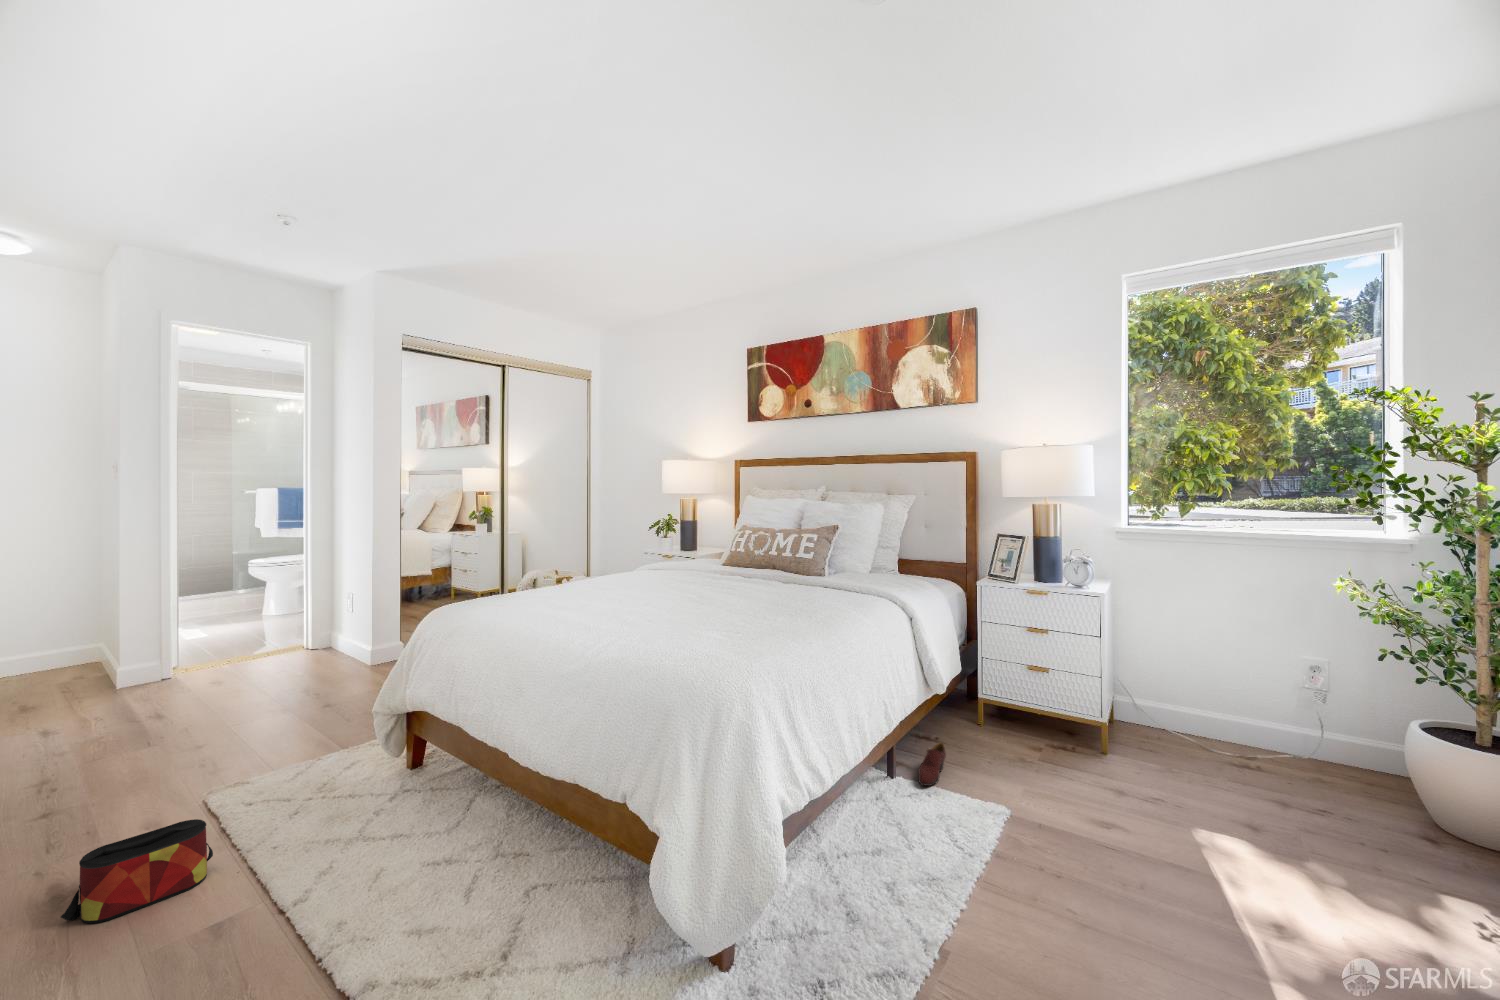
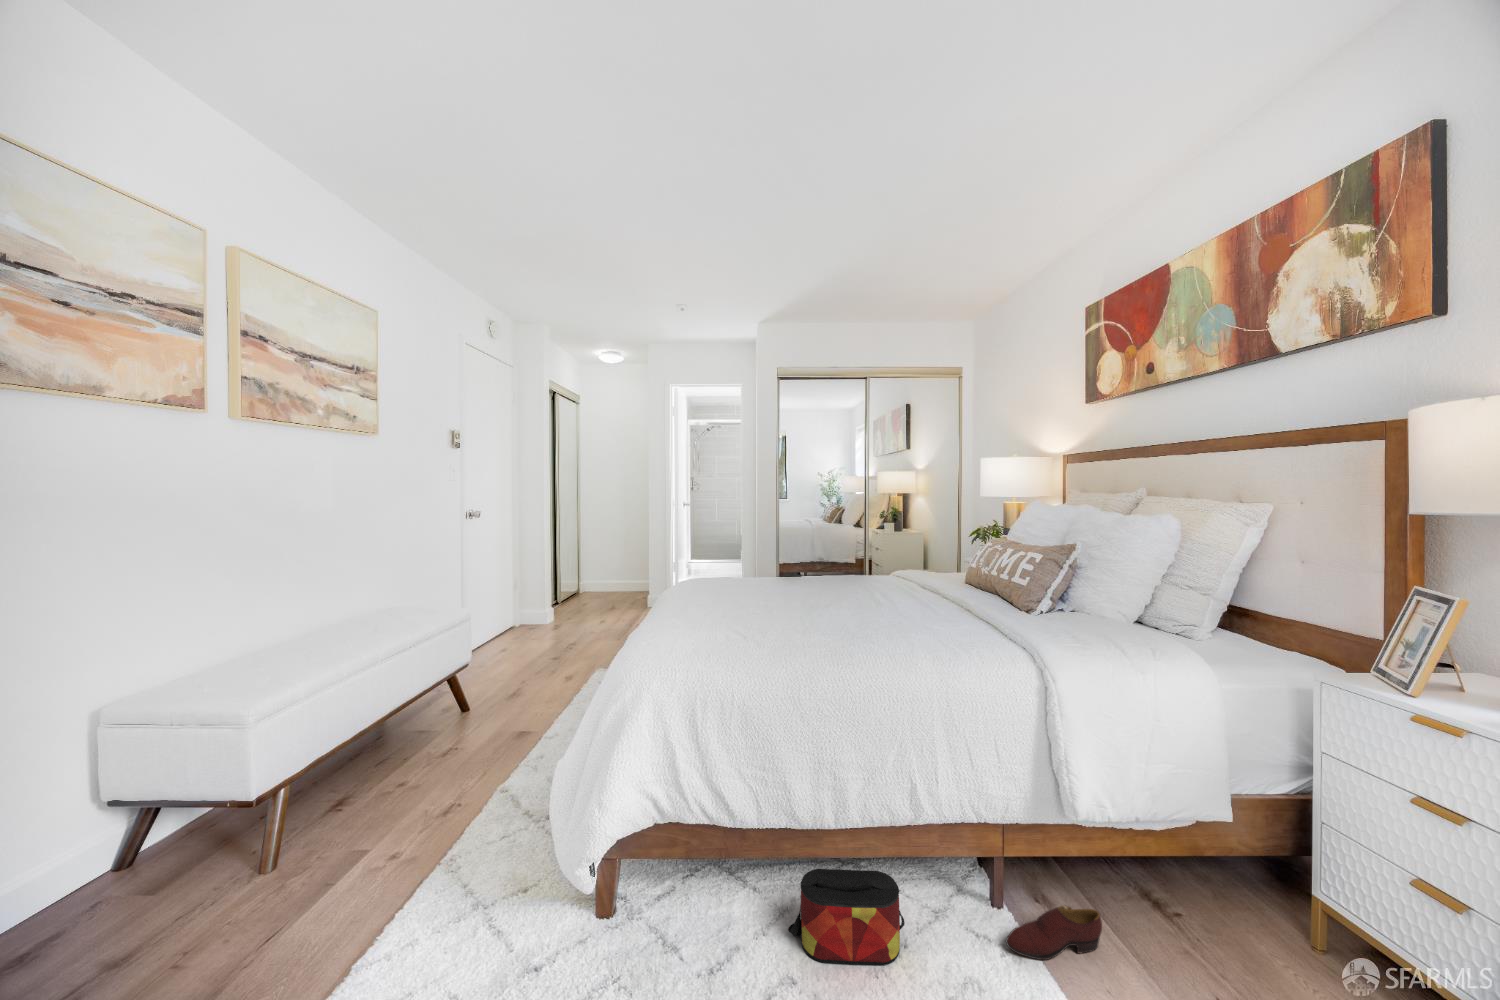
bag: present [61,819,213,923] -> present [788,869,905,965]

